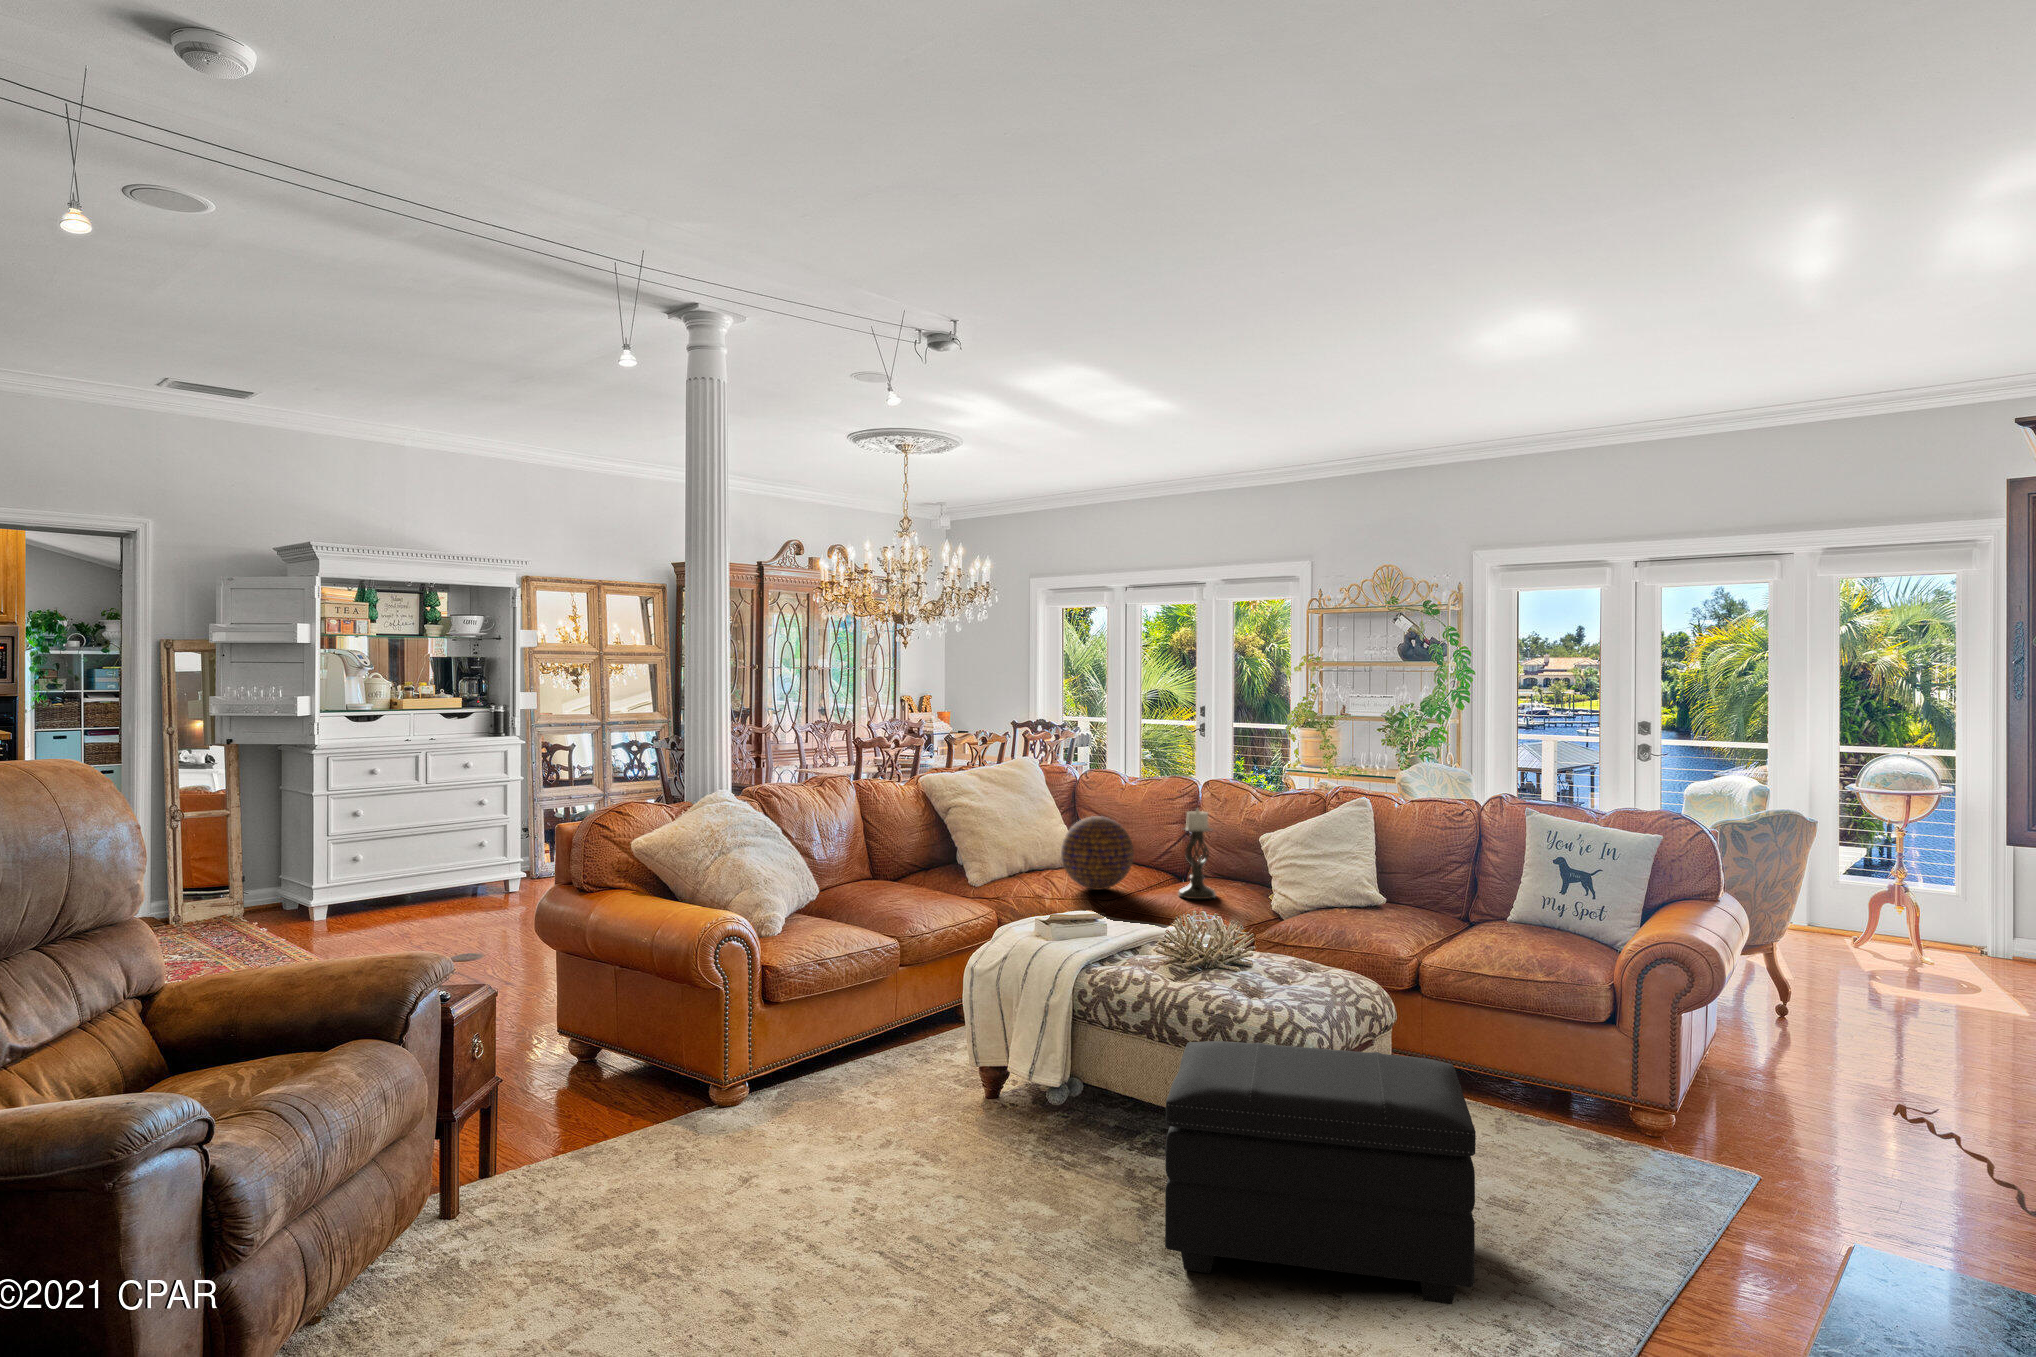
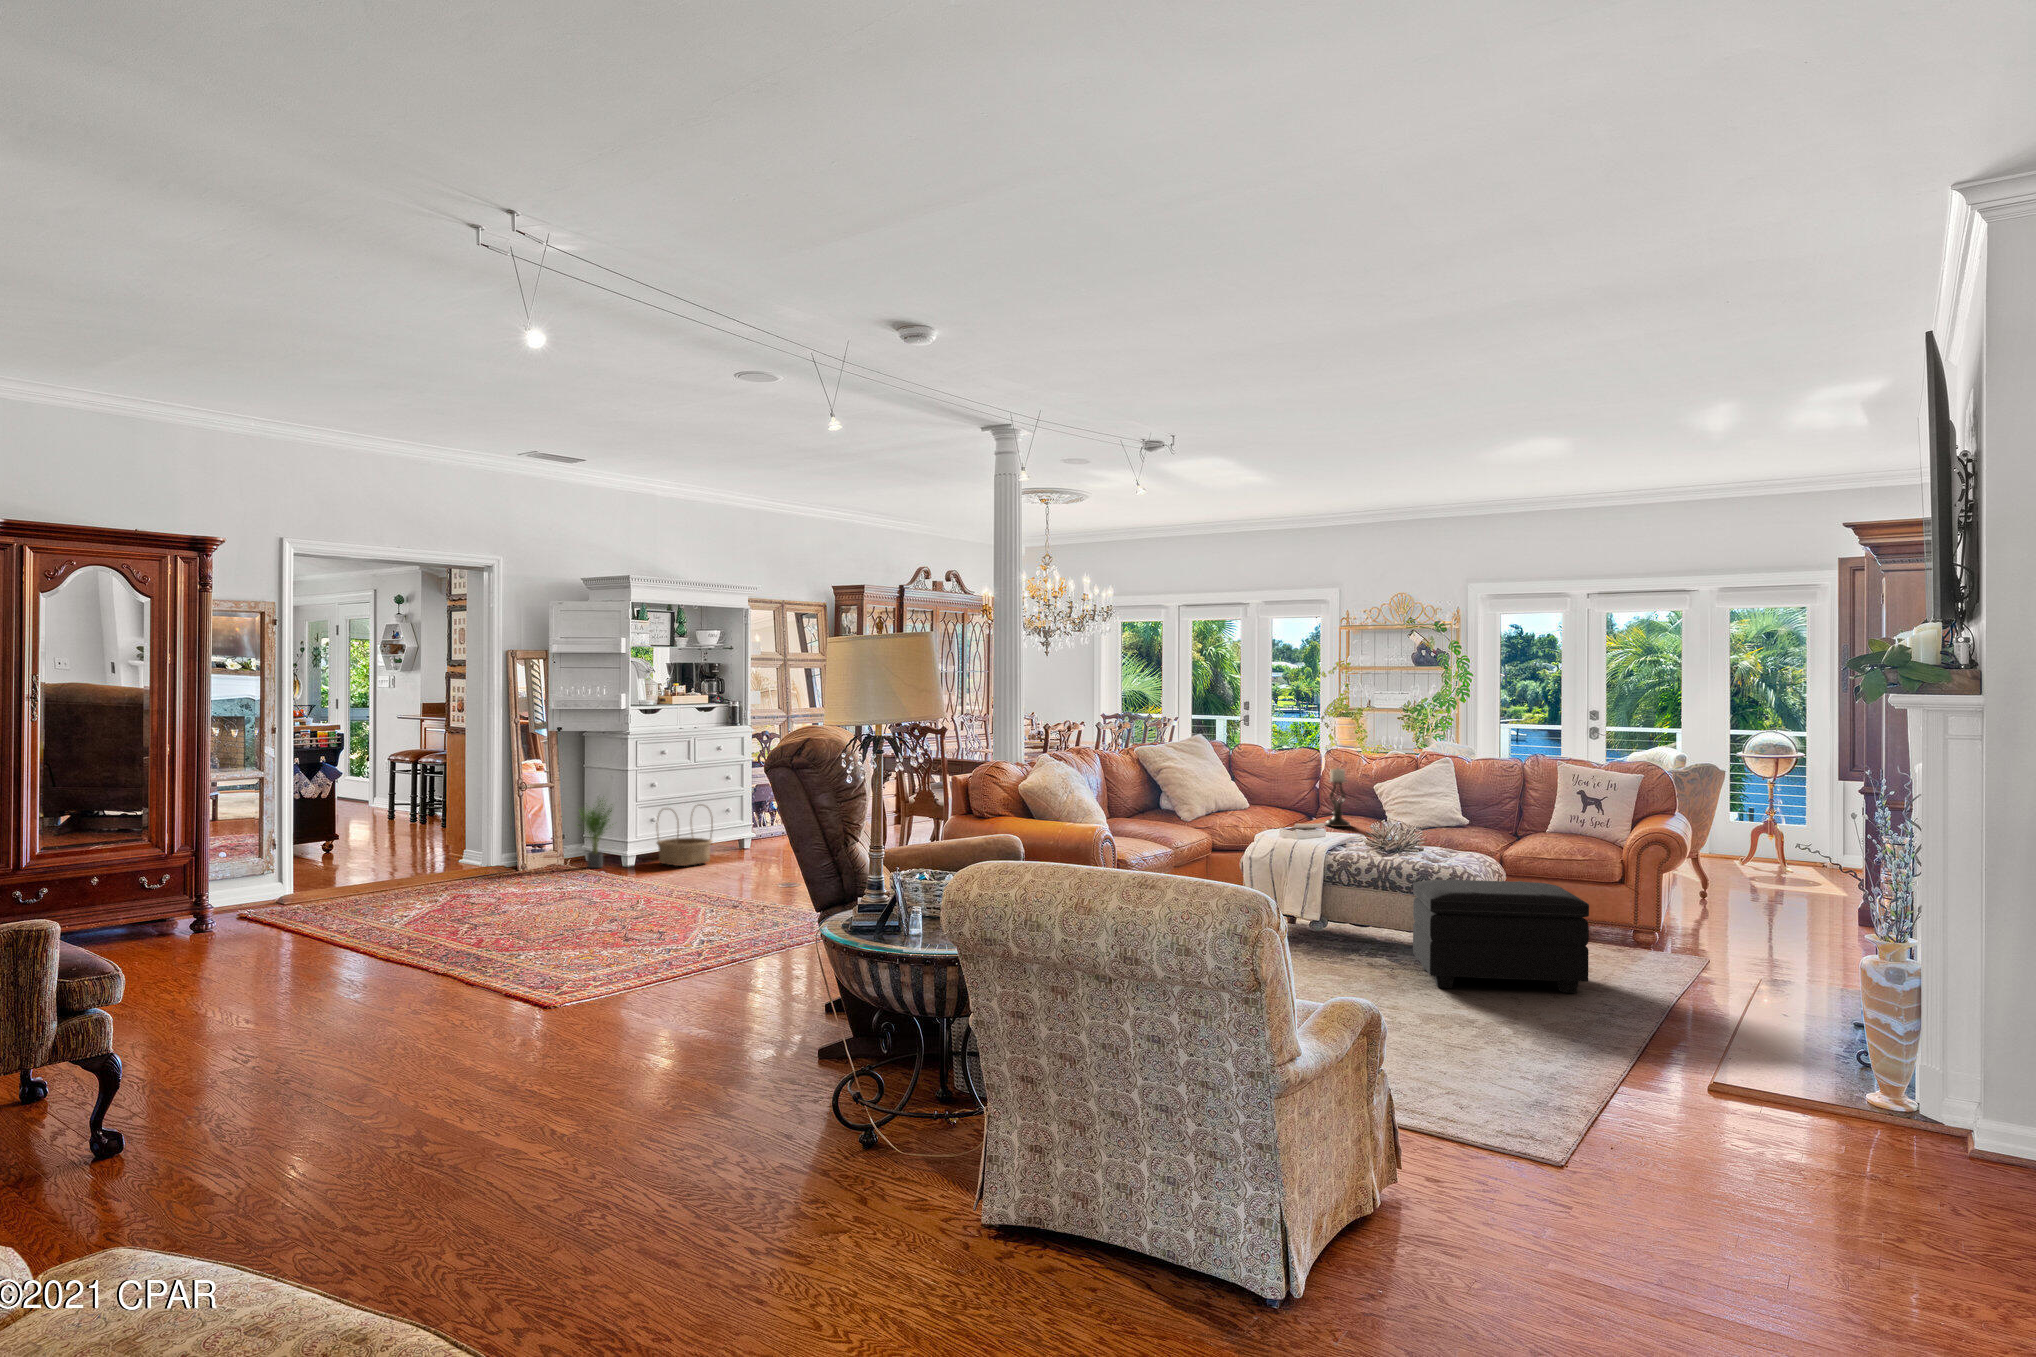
decorative orb: present [1061,816,1134,890] -> none [1244,773,1294,823]
potted plant: none [238,825,304,922] -> present [579,800,612,868]
basket: none [350,839,428,920] -> present [656,804,713,866]

